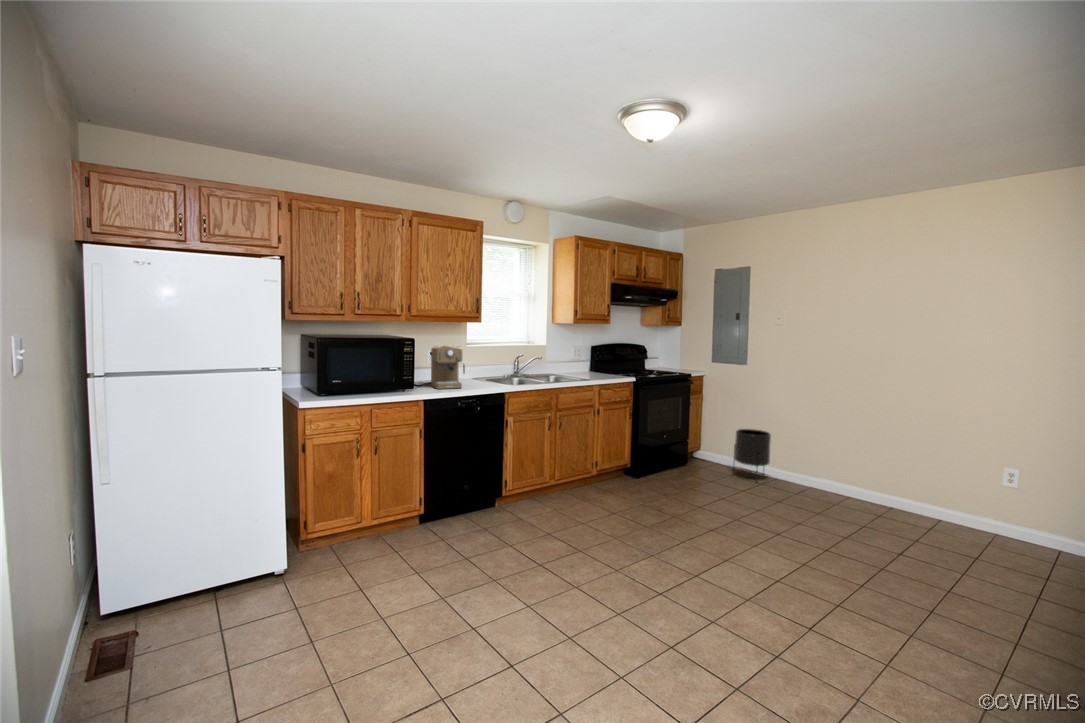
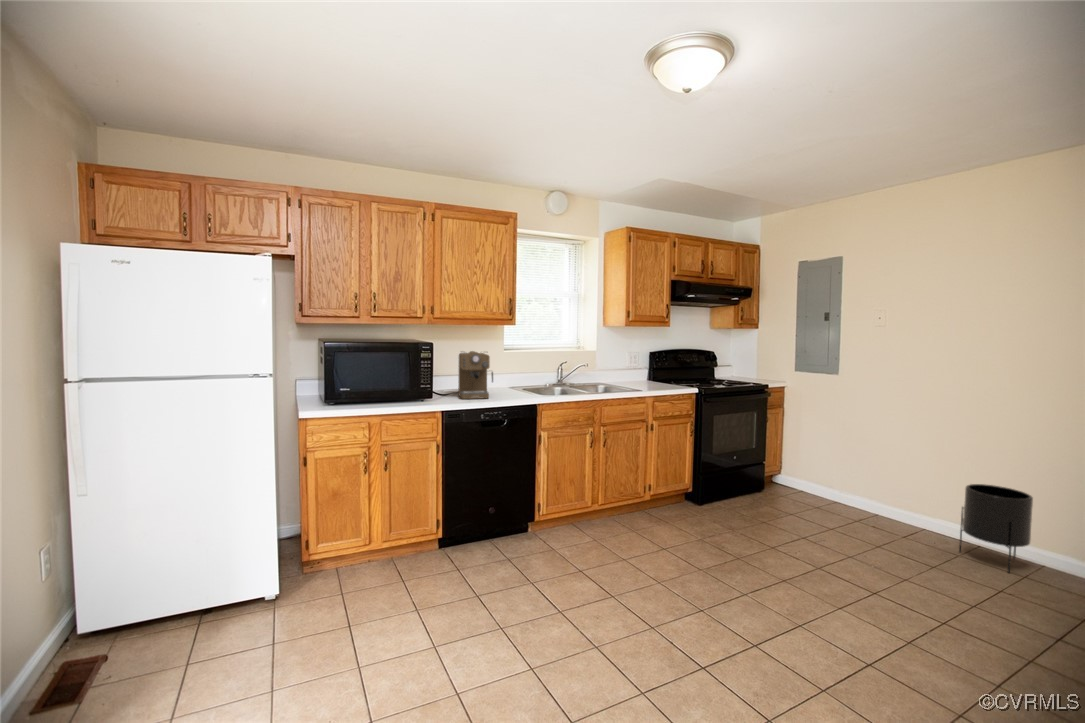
planter: present [734,429,771,478] -> present [959,484,1033,573]

